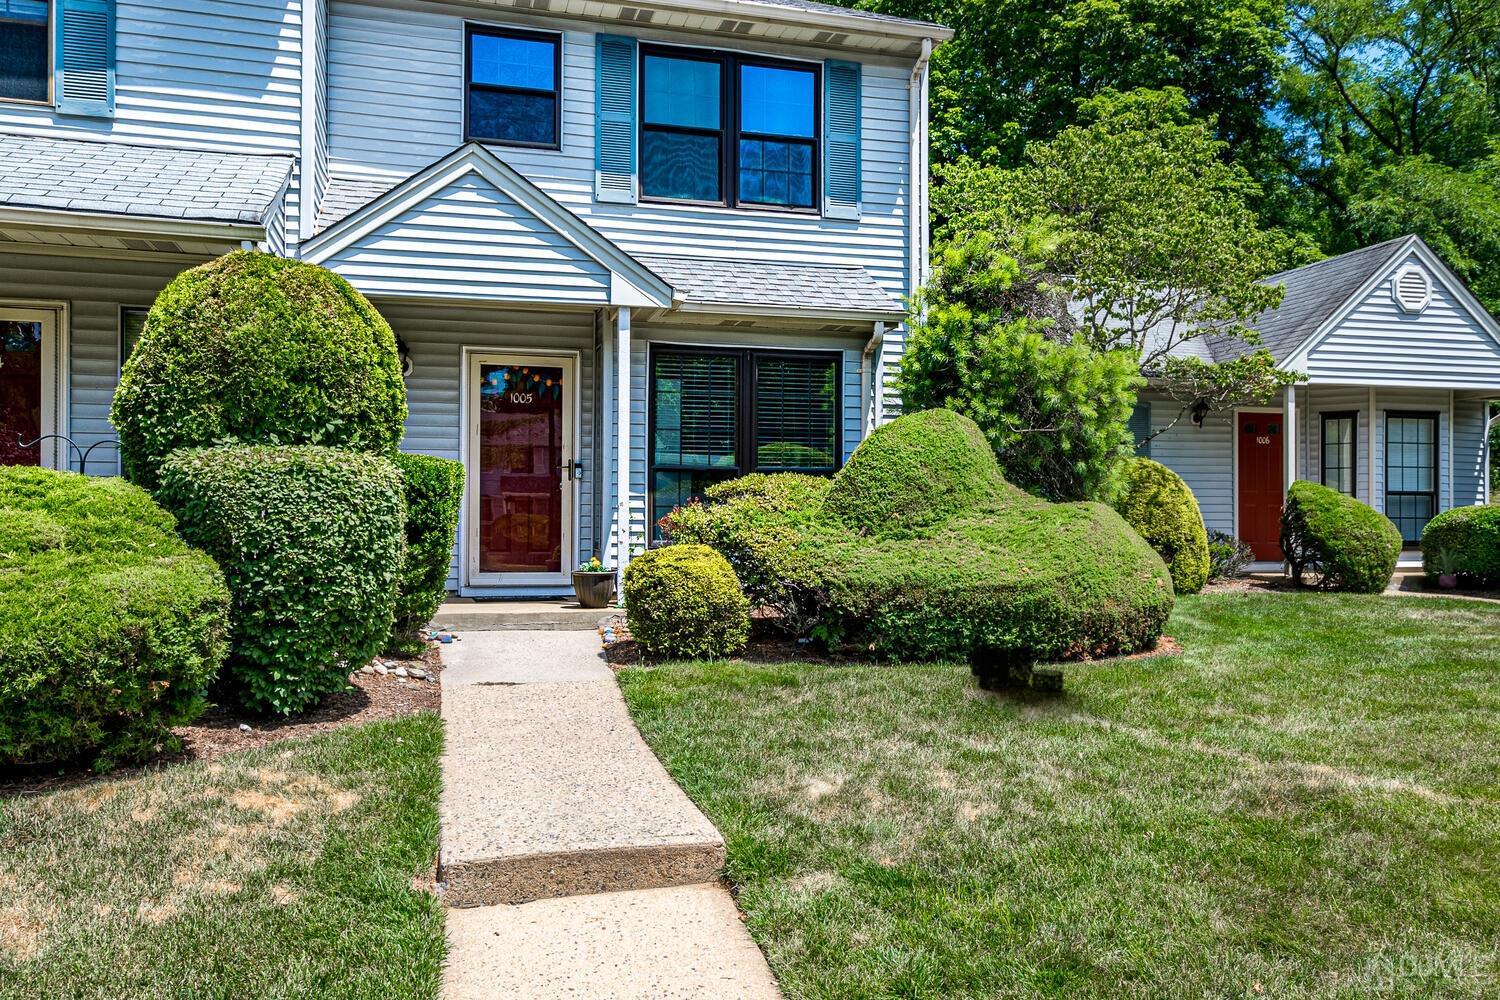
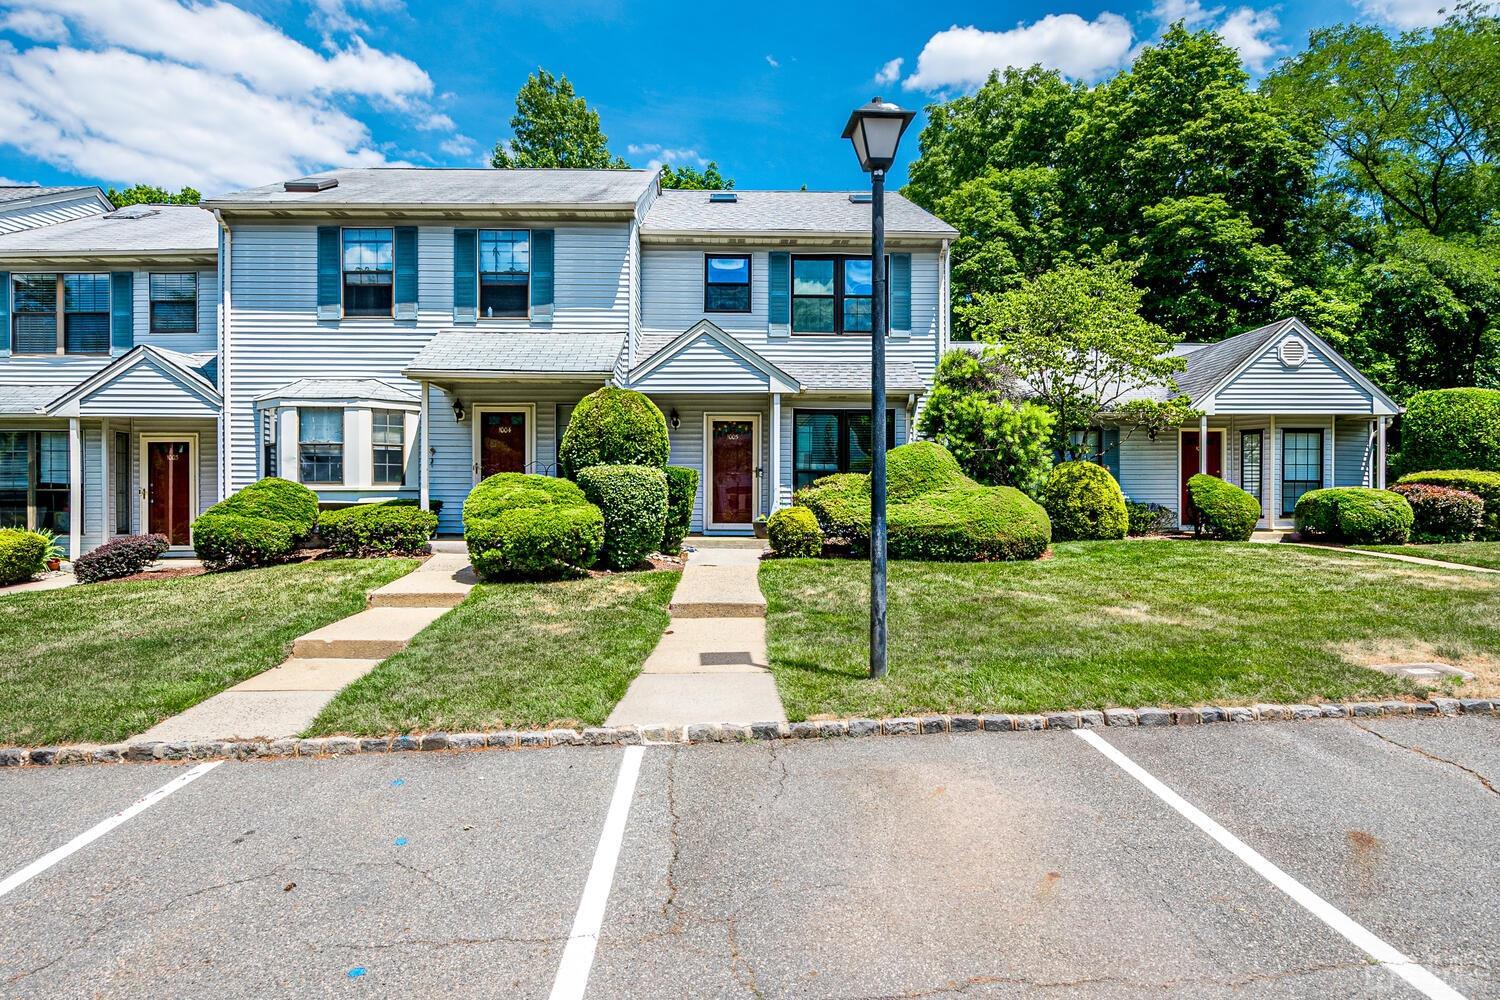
woven basket: present [971,642,1064,691] -> none [921,552,964,575]

